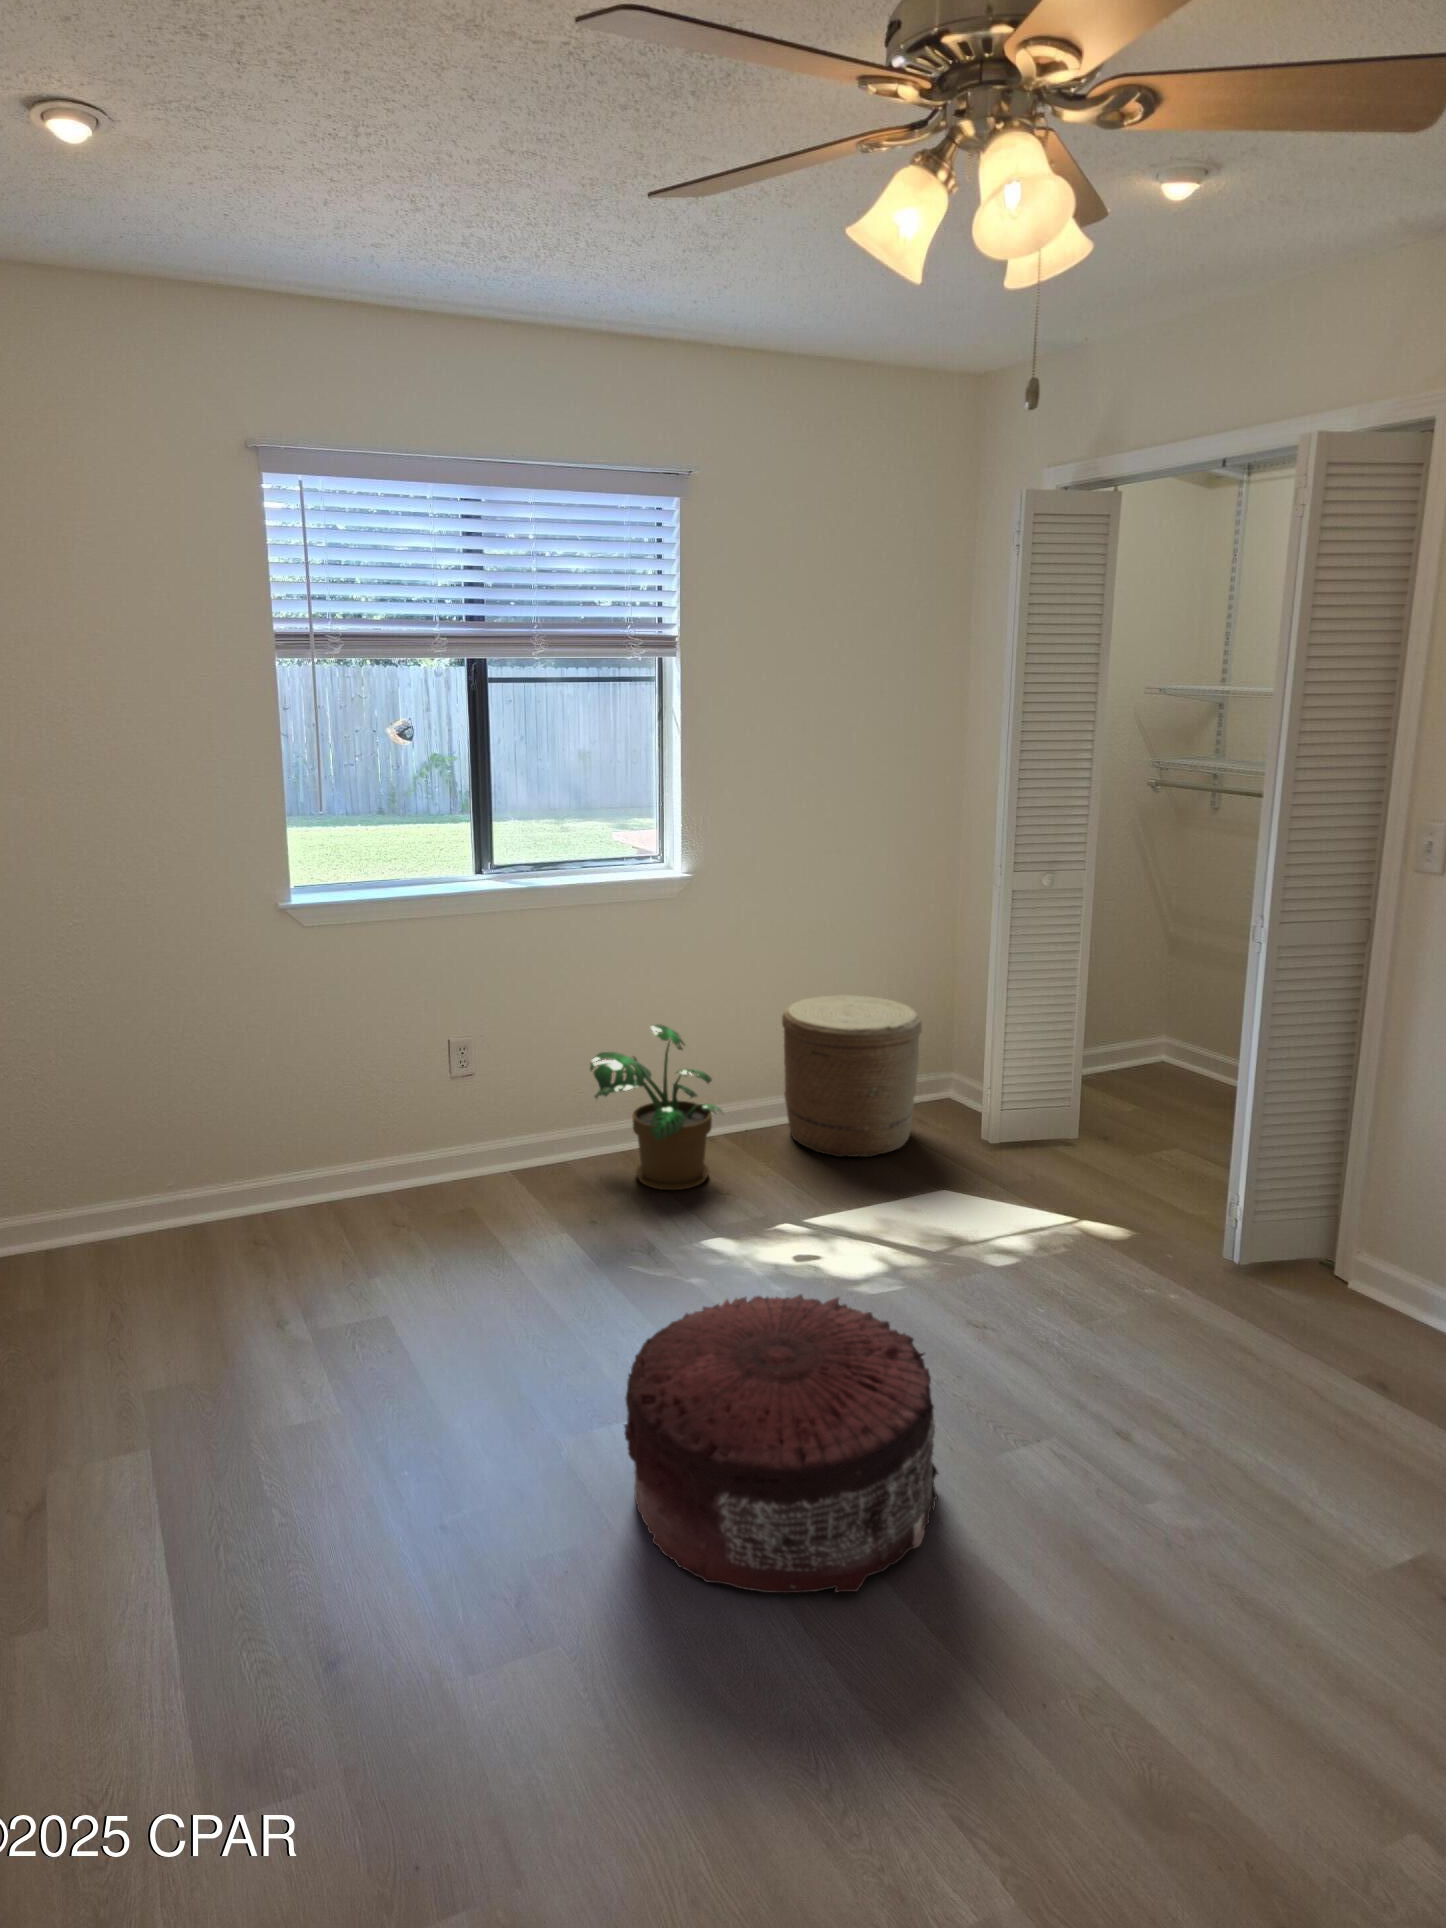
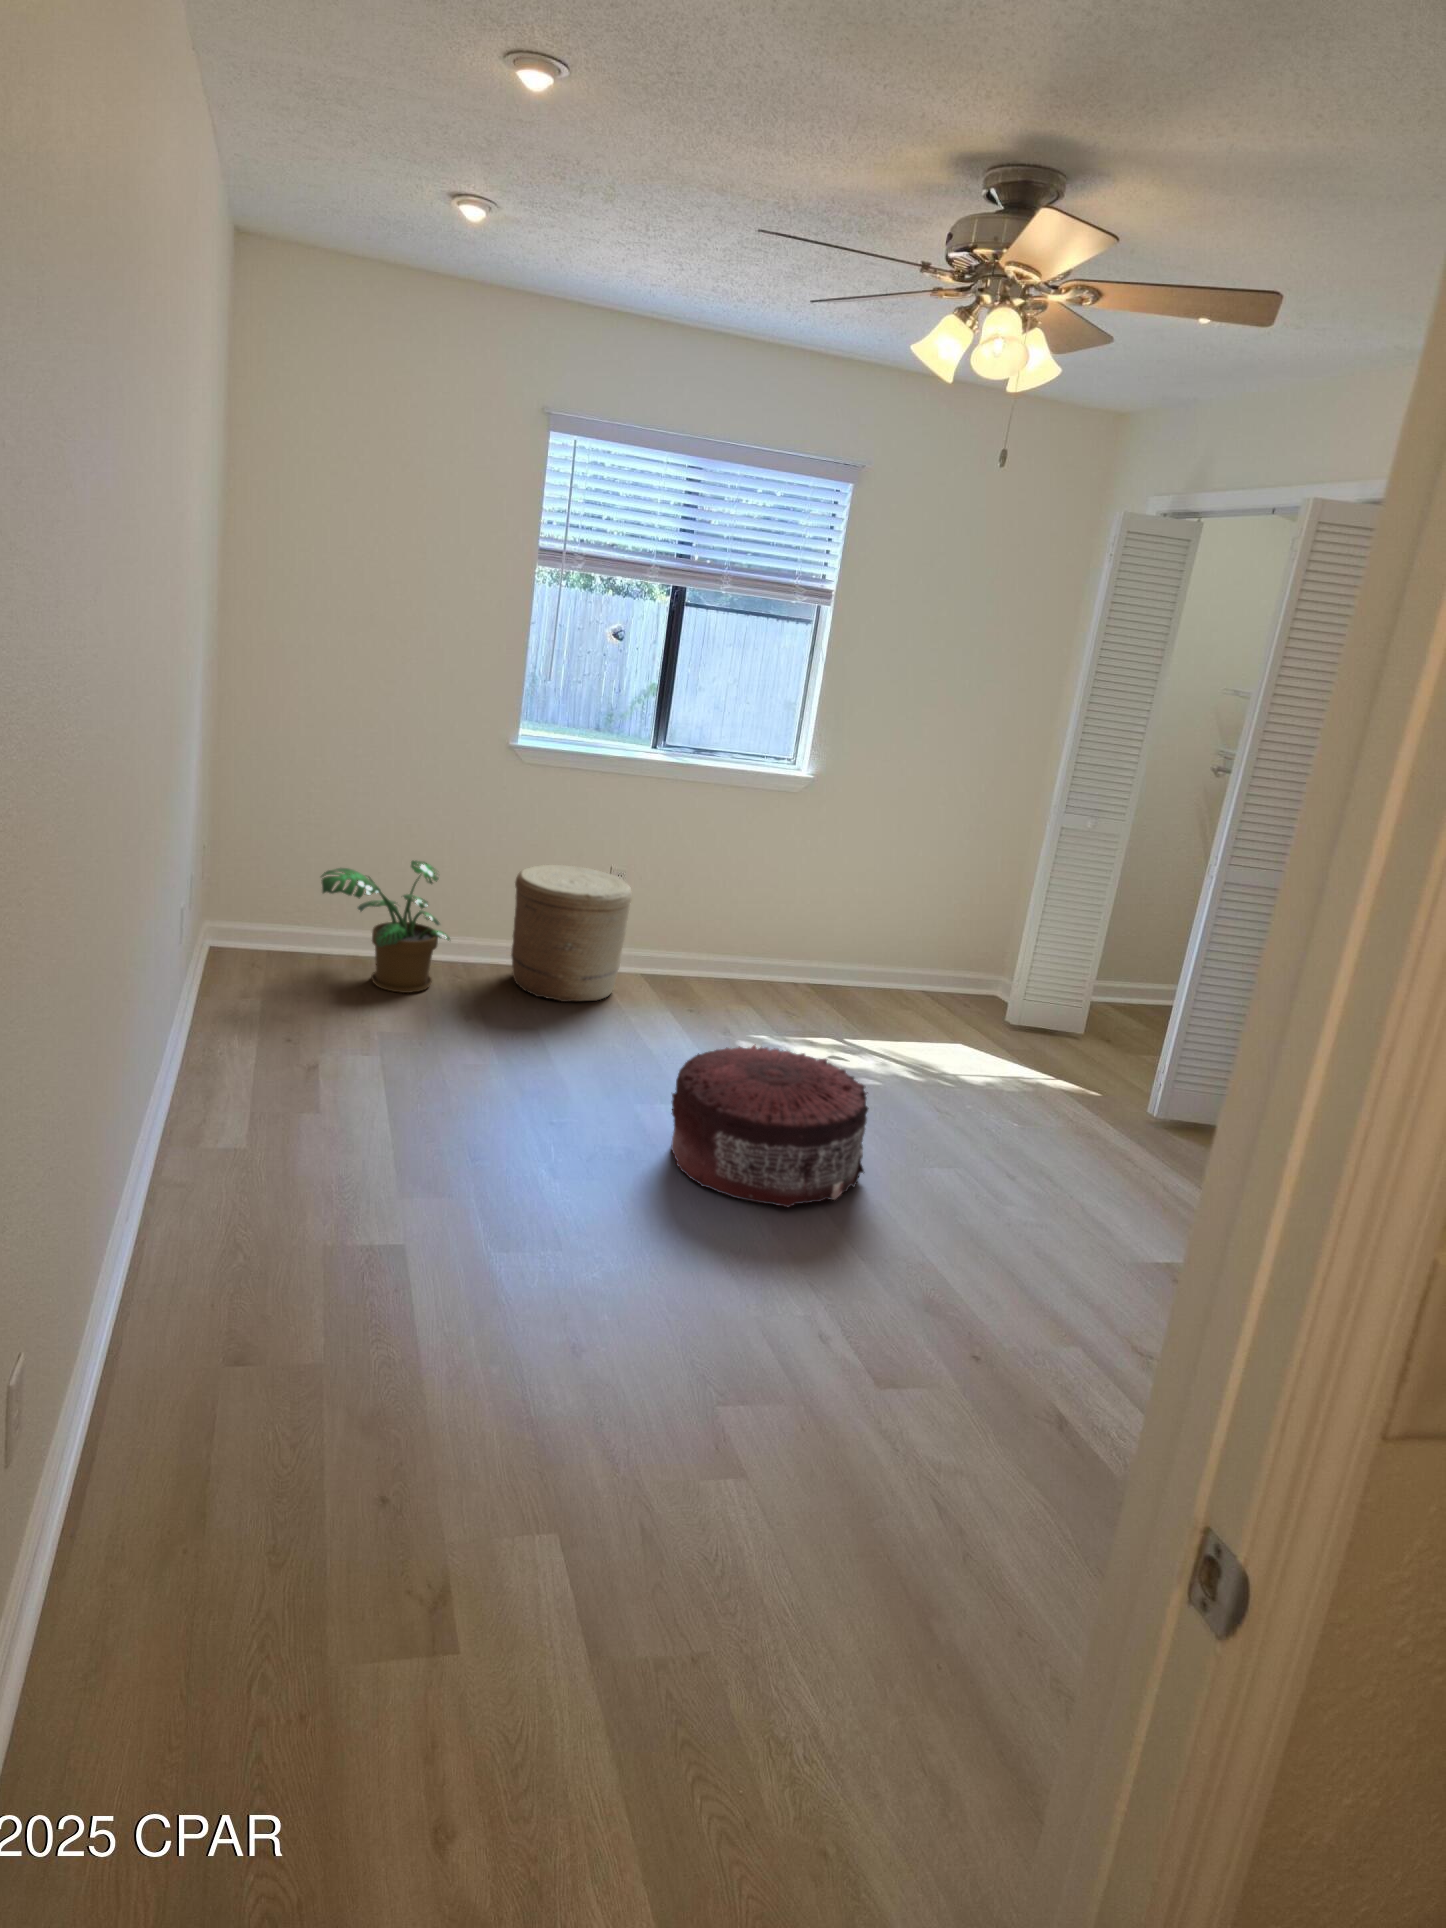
woven basket: present [782,995,922,1157] -> present [511,865,632,1002]
potted plant: present [590,1024,724,1190] -> present [321,860,450,993]

